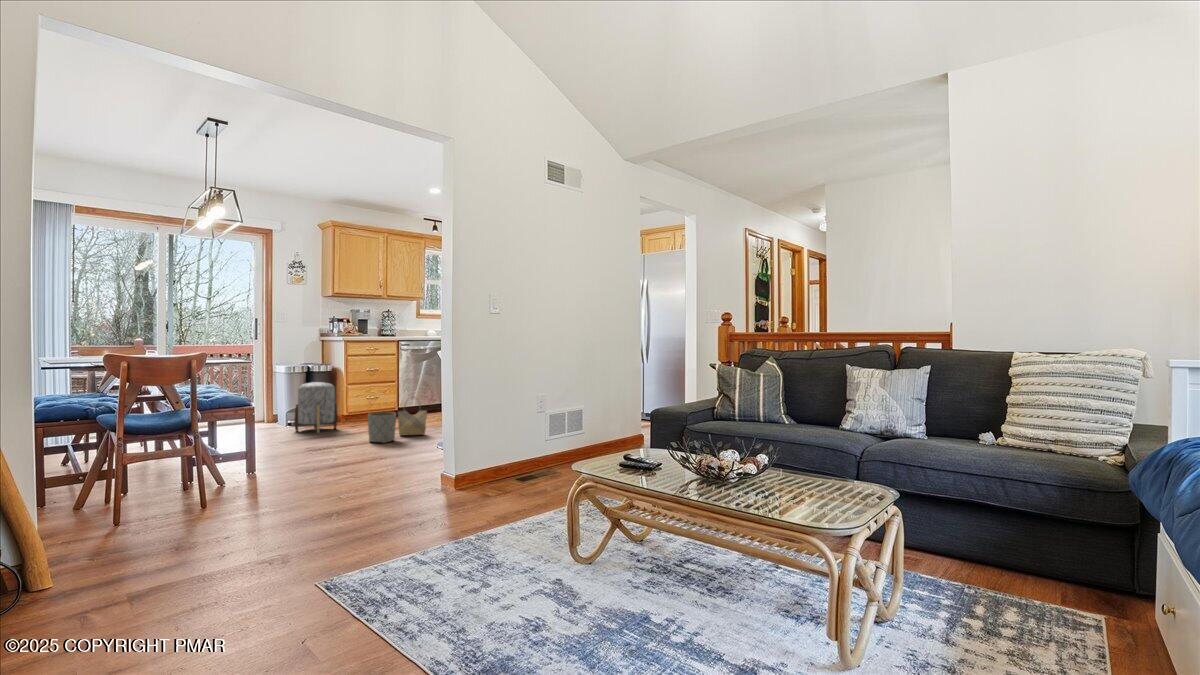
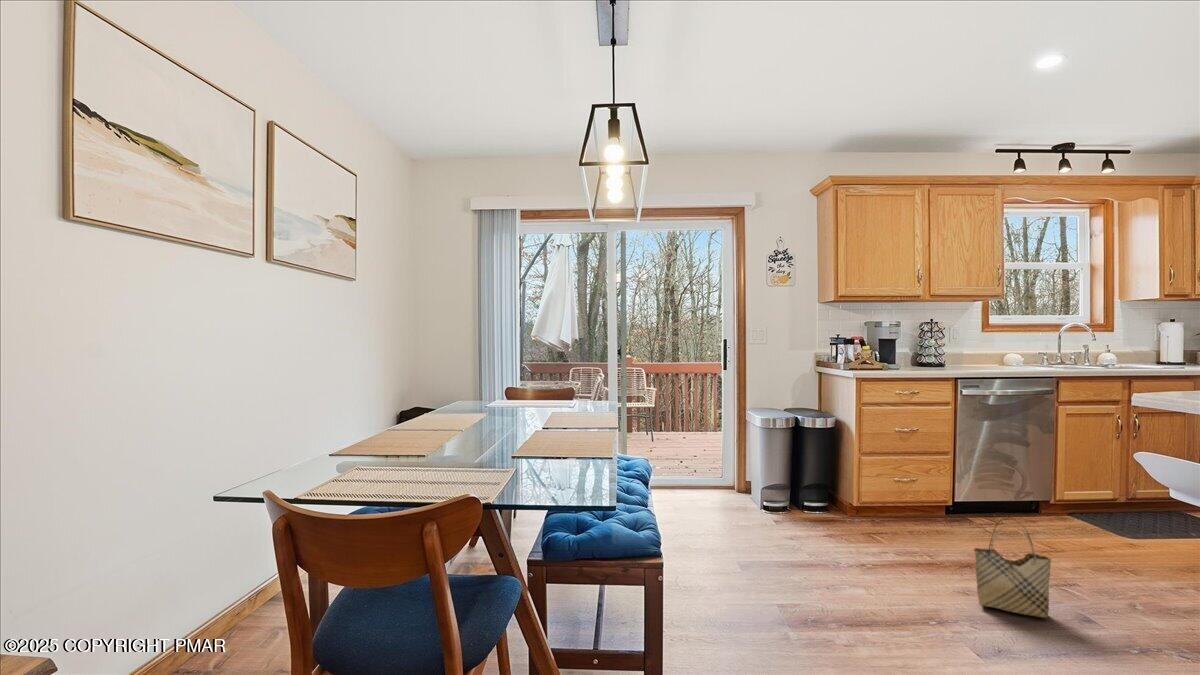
stool: present [294,382,338,433] -> none [770,454,844,552]
planter: present [368,412,396,443] -> none [907,550,977,635]

